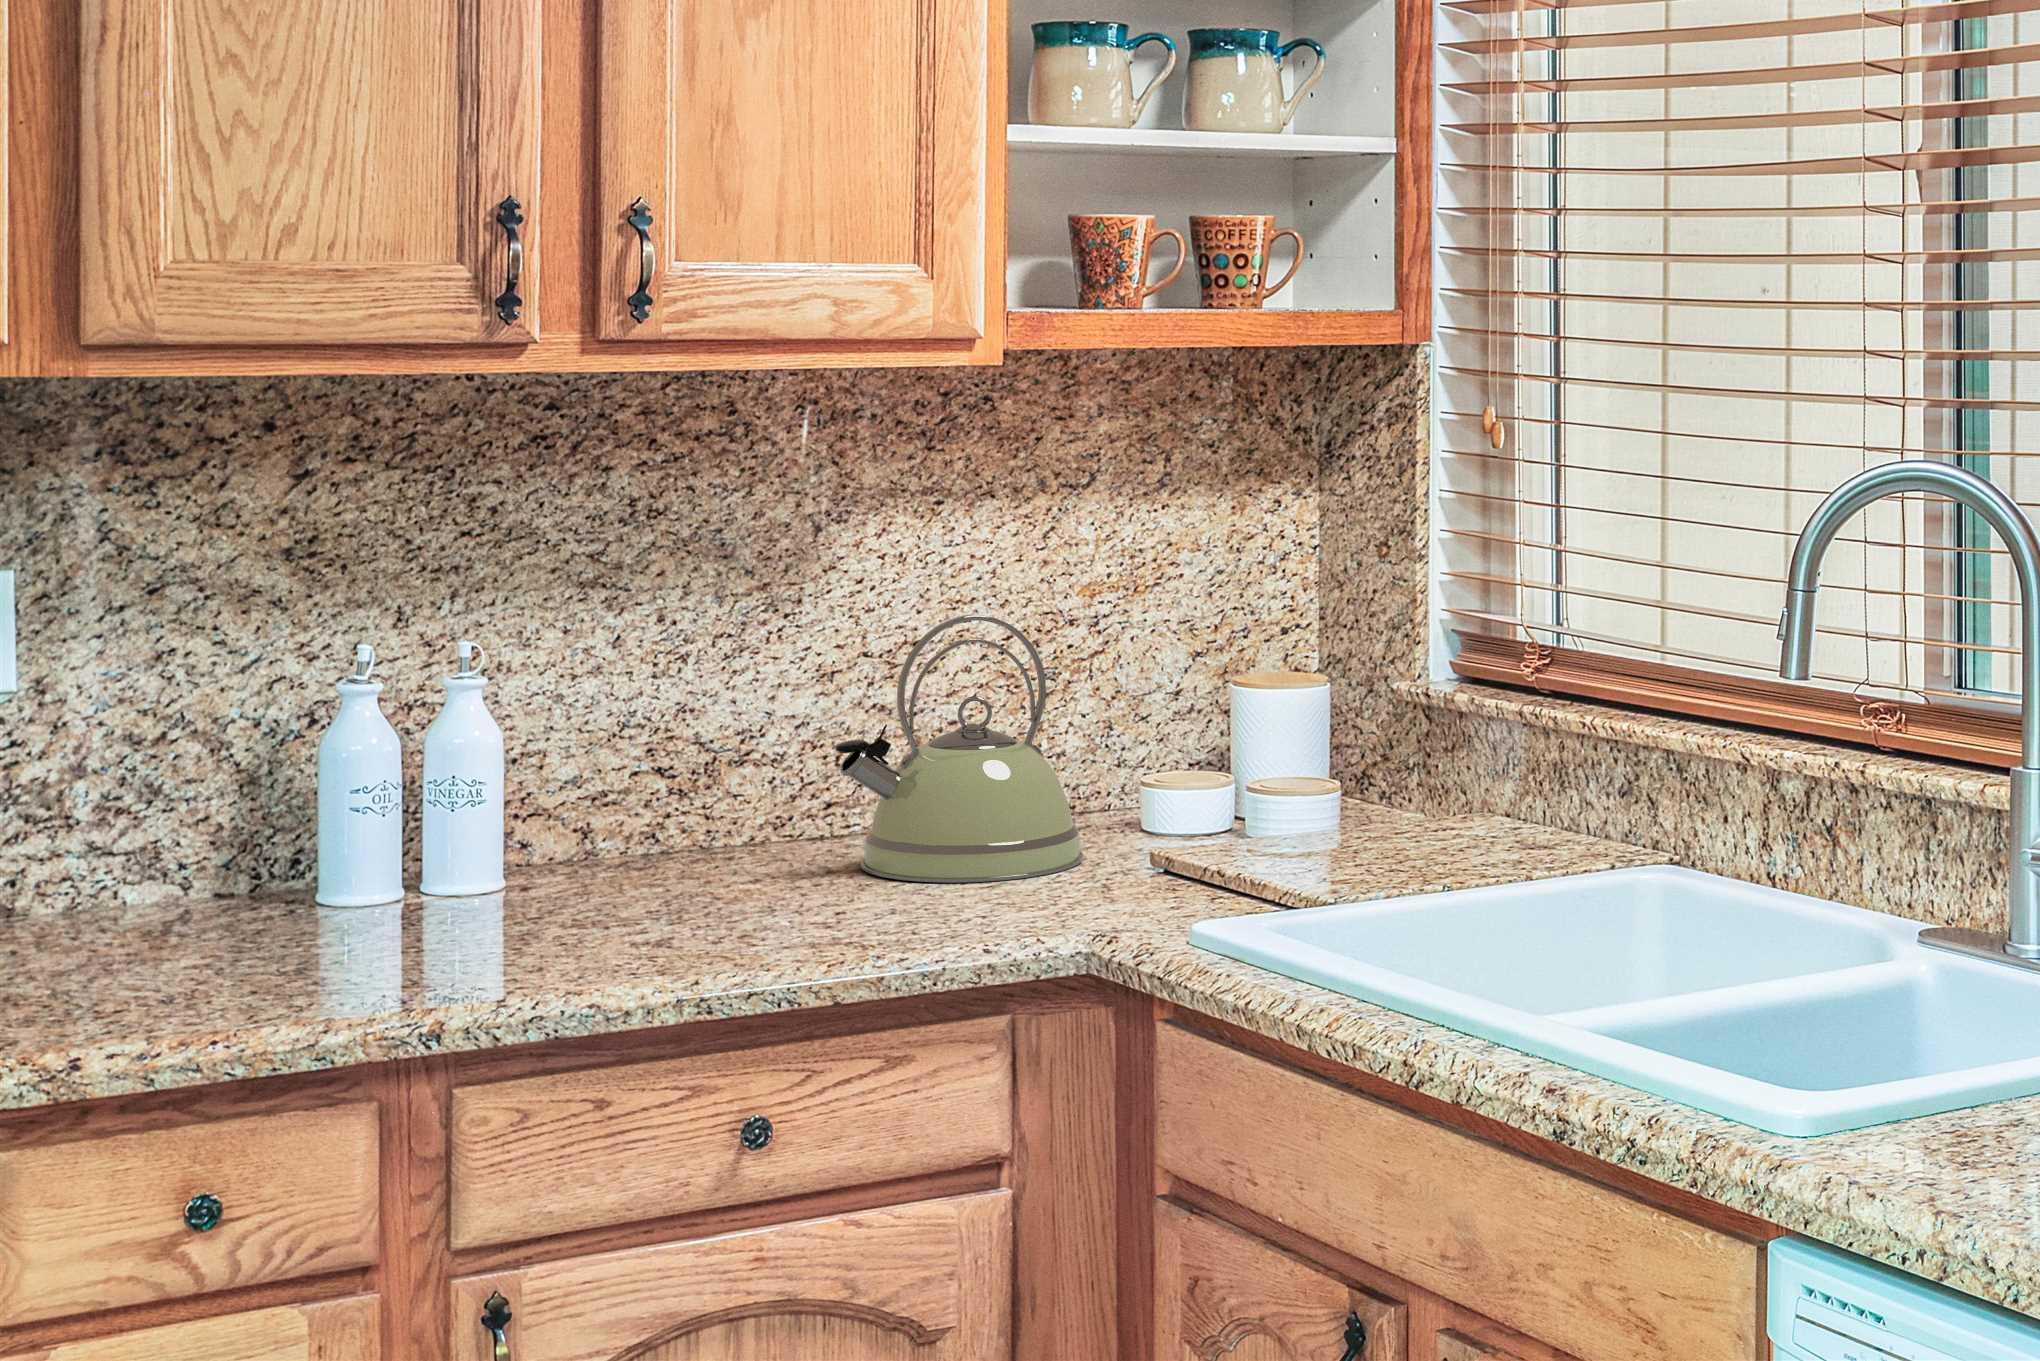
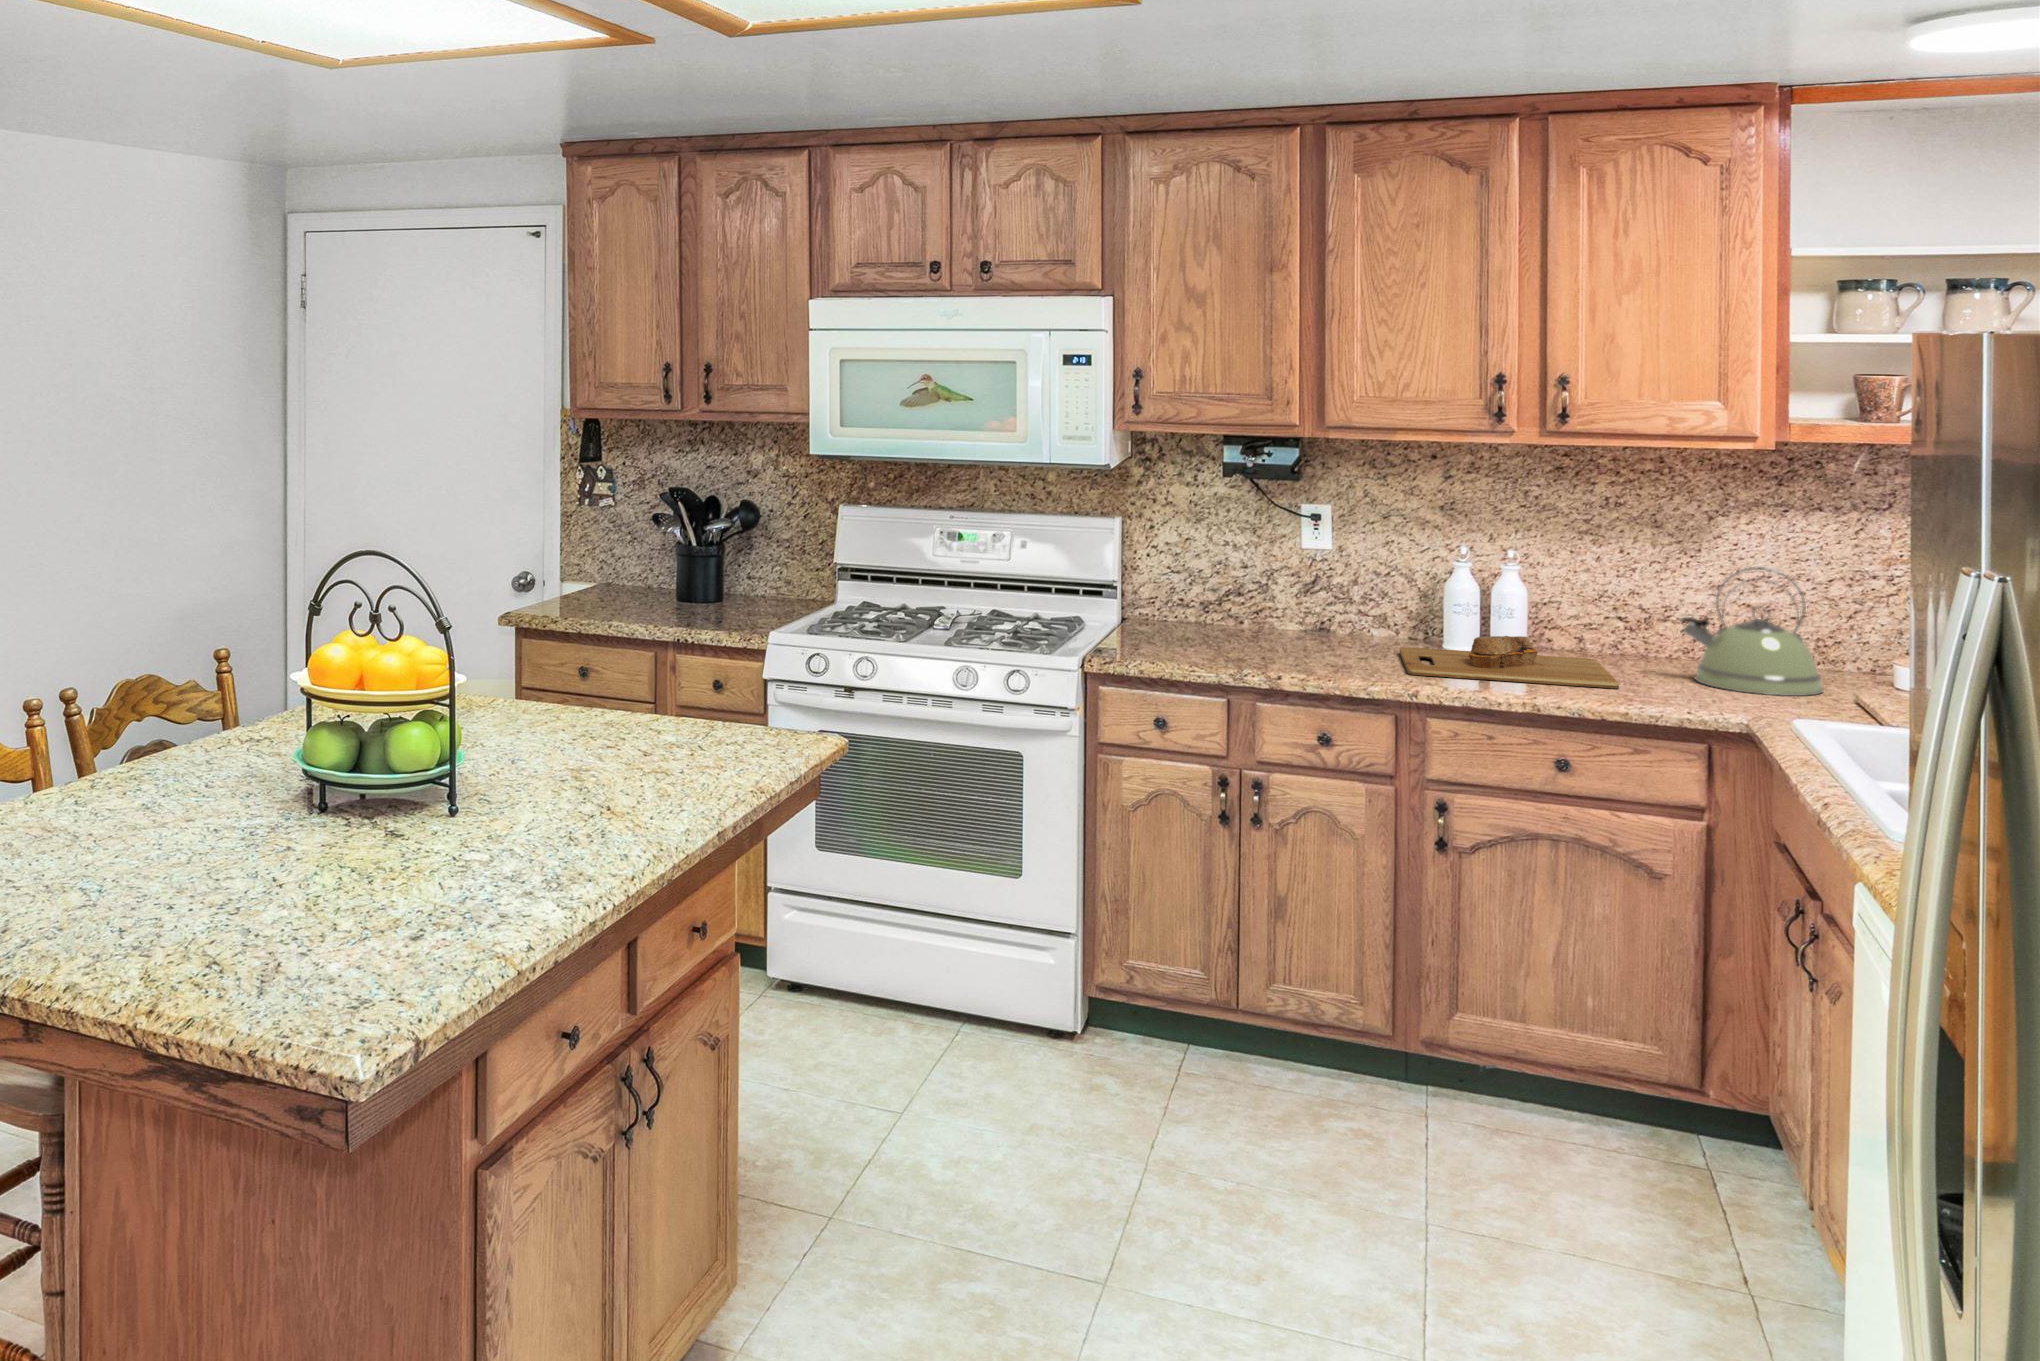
cutting board: none [246,839,796,988] -> present [1399,636,1619,688]

